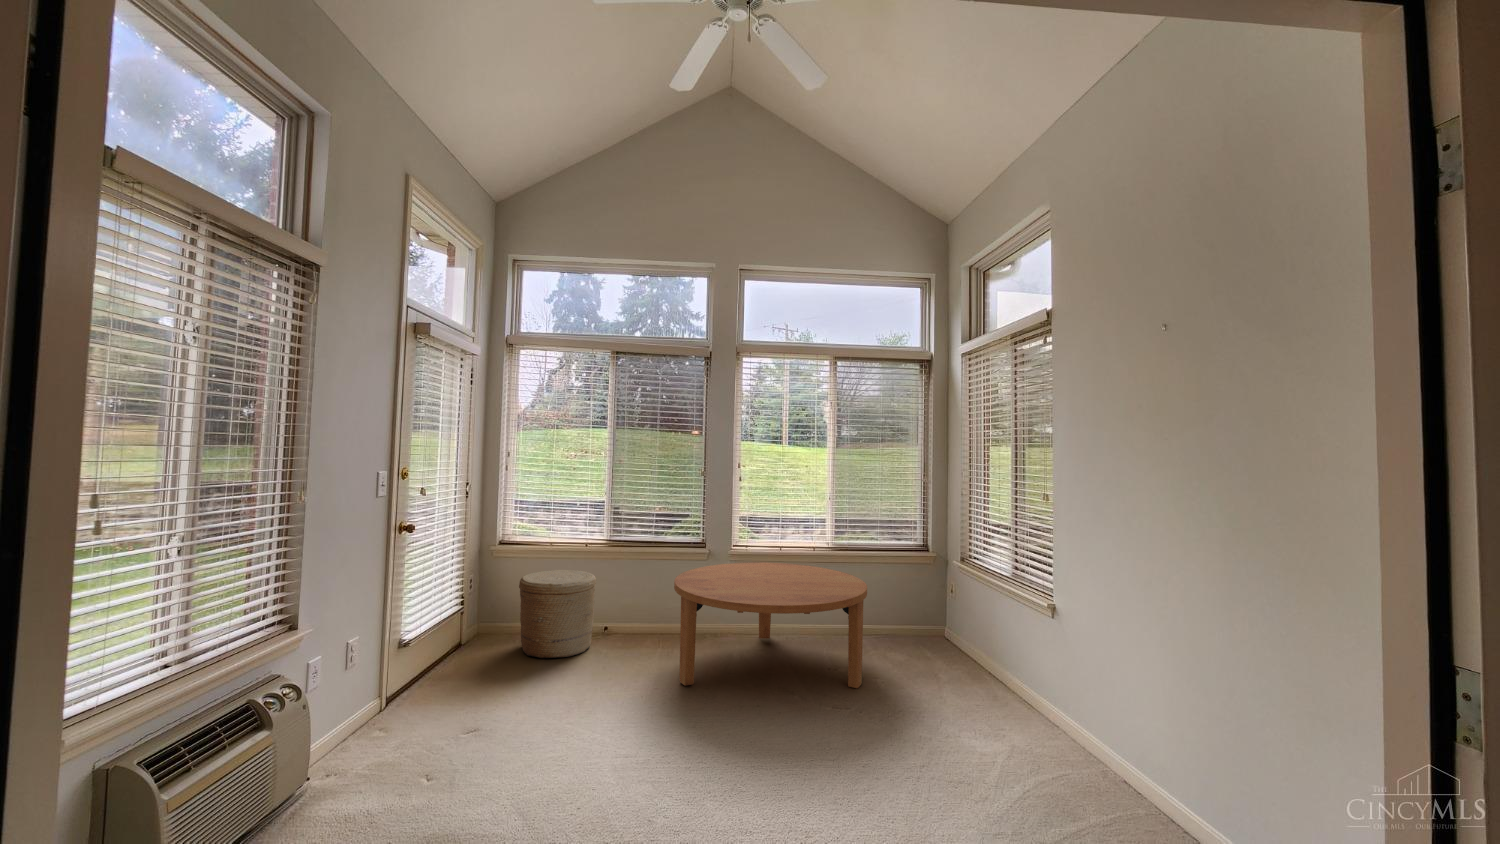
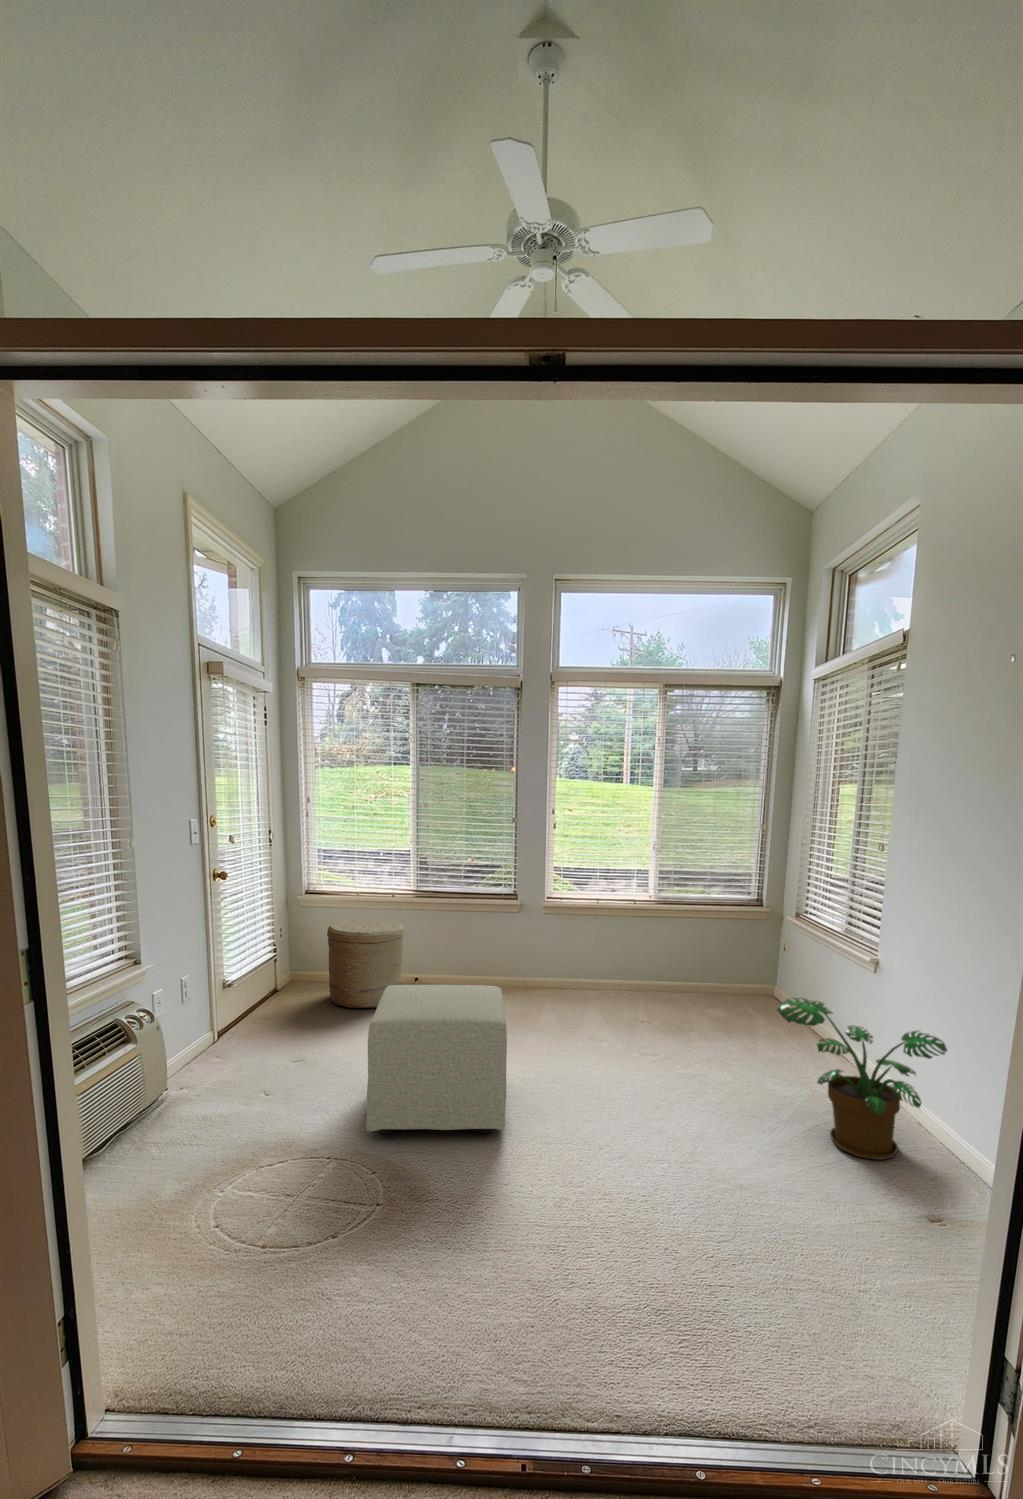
coffee table: present [674,563,867,688] -> none [484,914,687,1047]
ottoman: none [553,638,703,801] -> present [366,985,507,1134]
potted plant: none [962,642,1133,803] -> present [776,998,947,1160]

